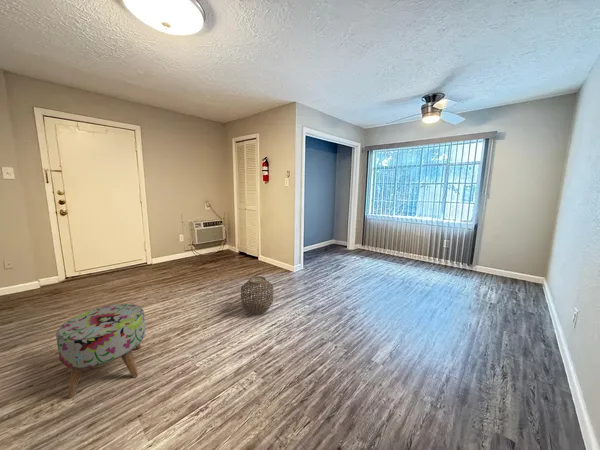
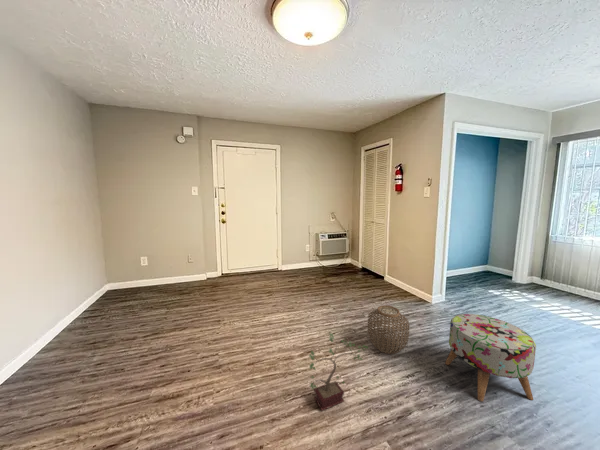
potted plant: none [185,302,239,369] -> present [309,334,368,410]
ottoman: present [56,304,146,398] -> present [445,314,536,402]

